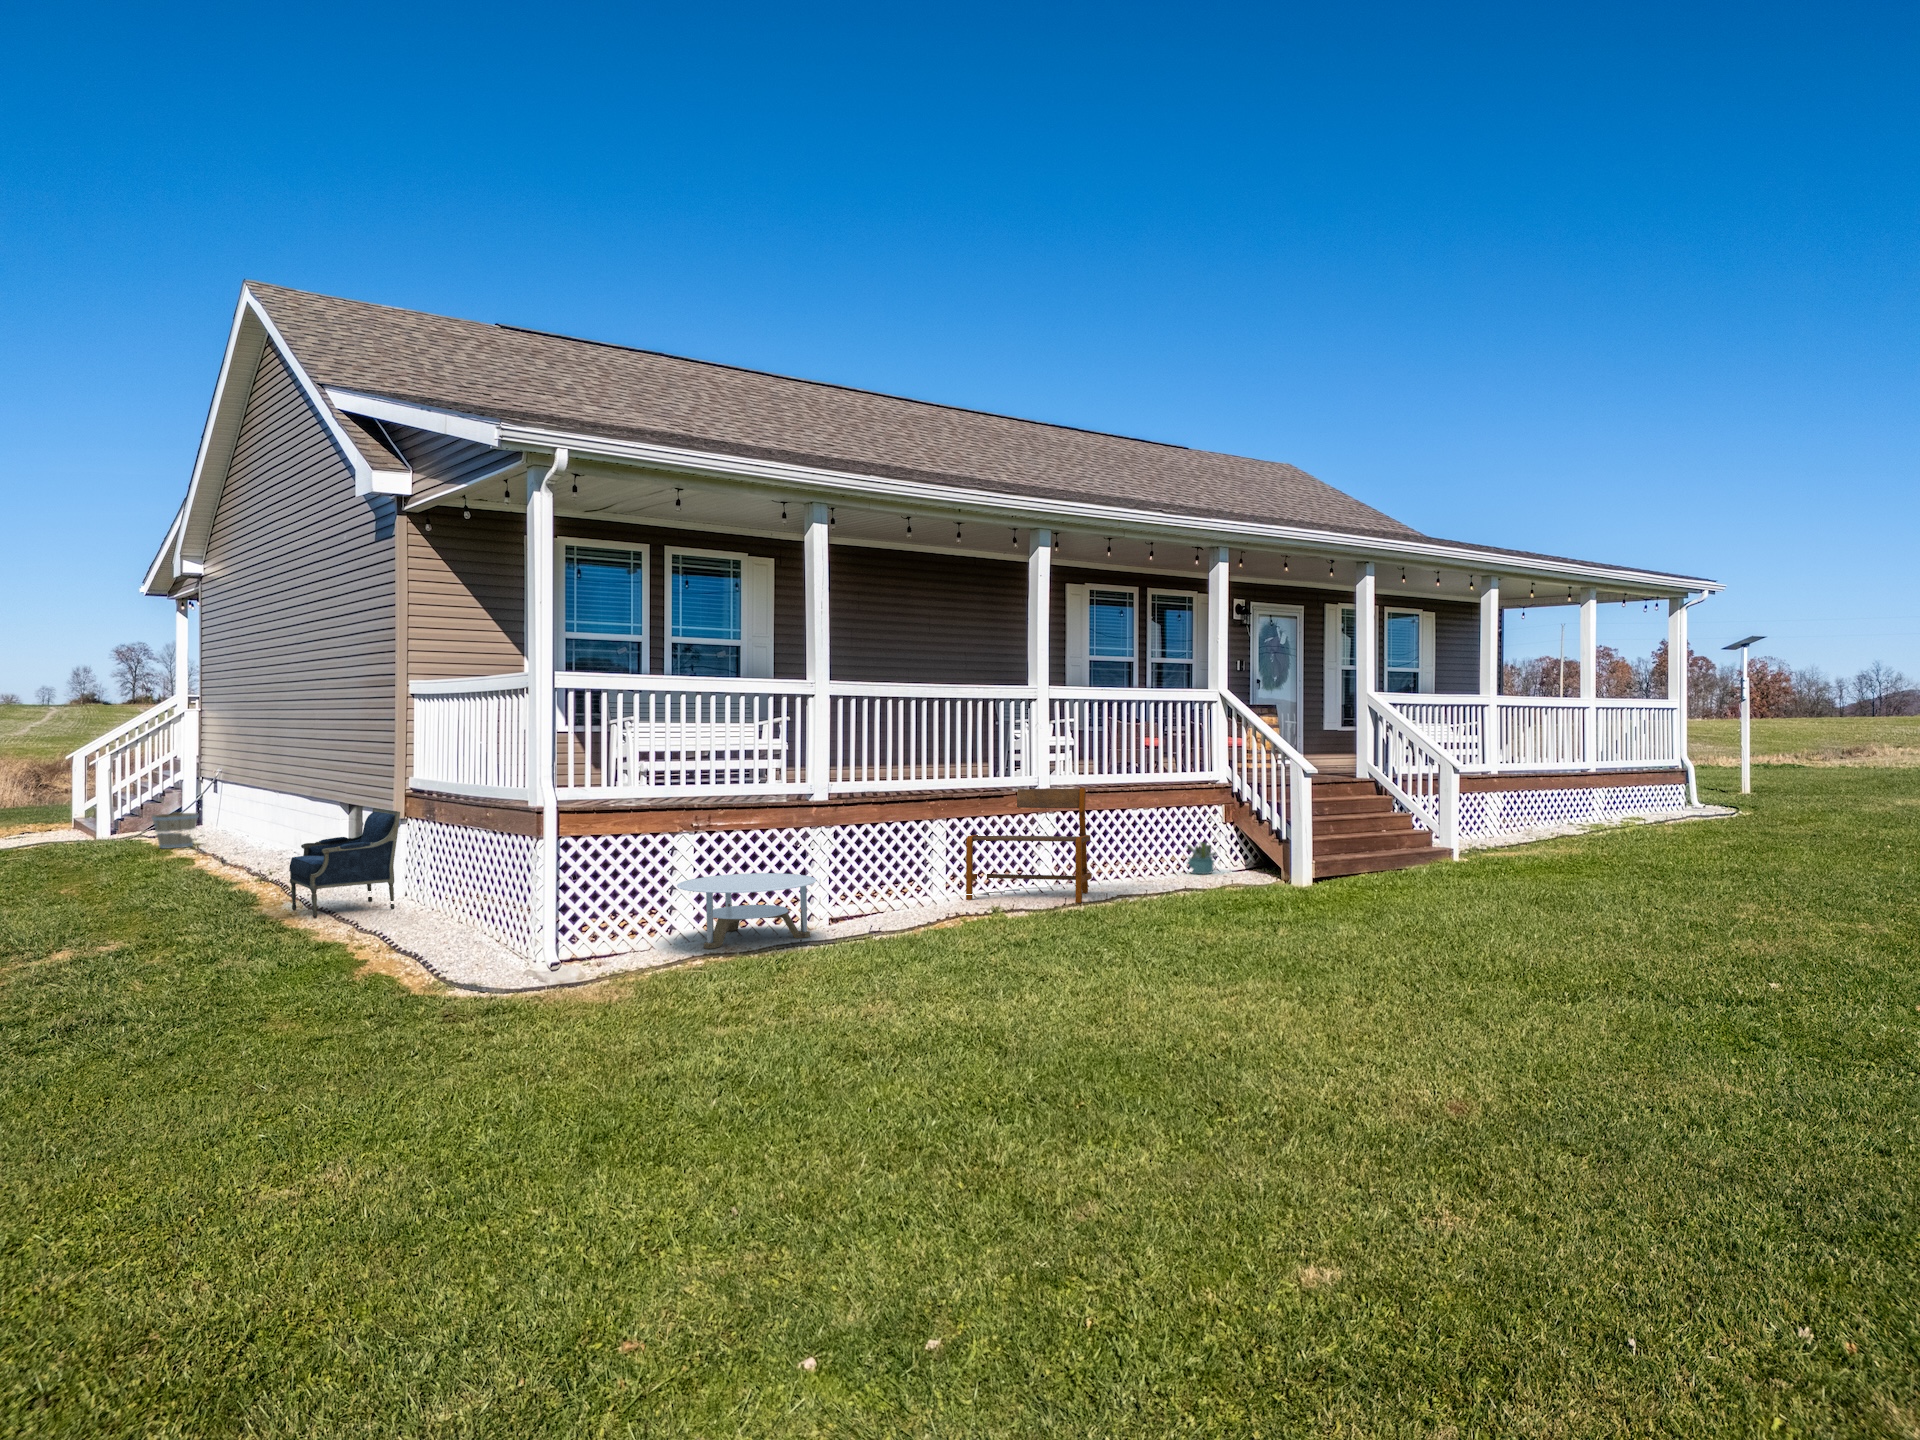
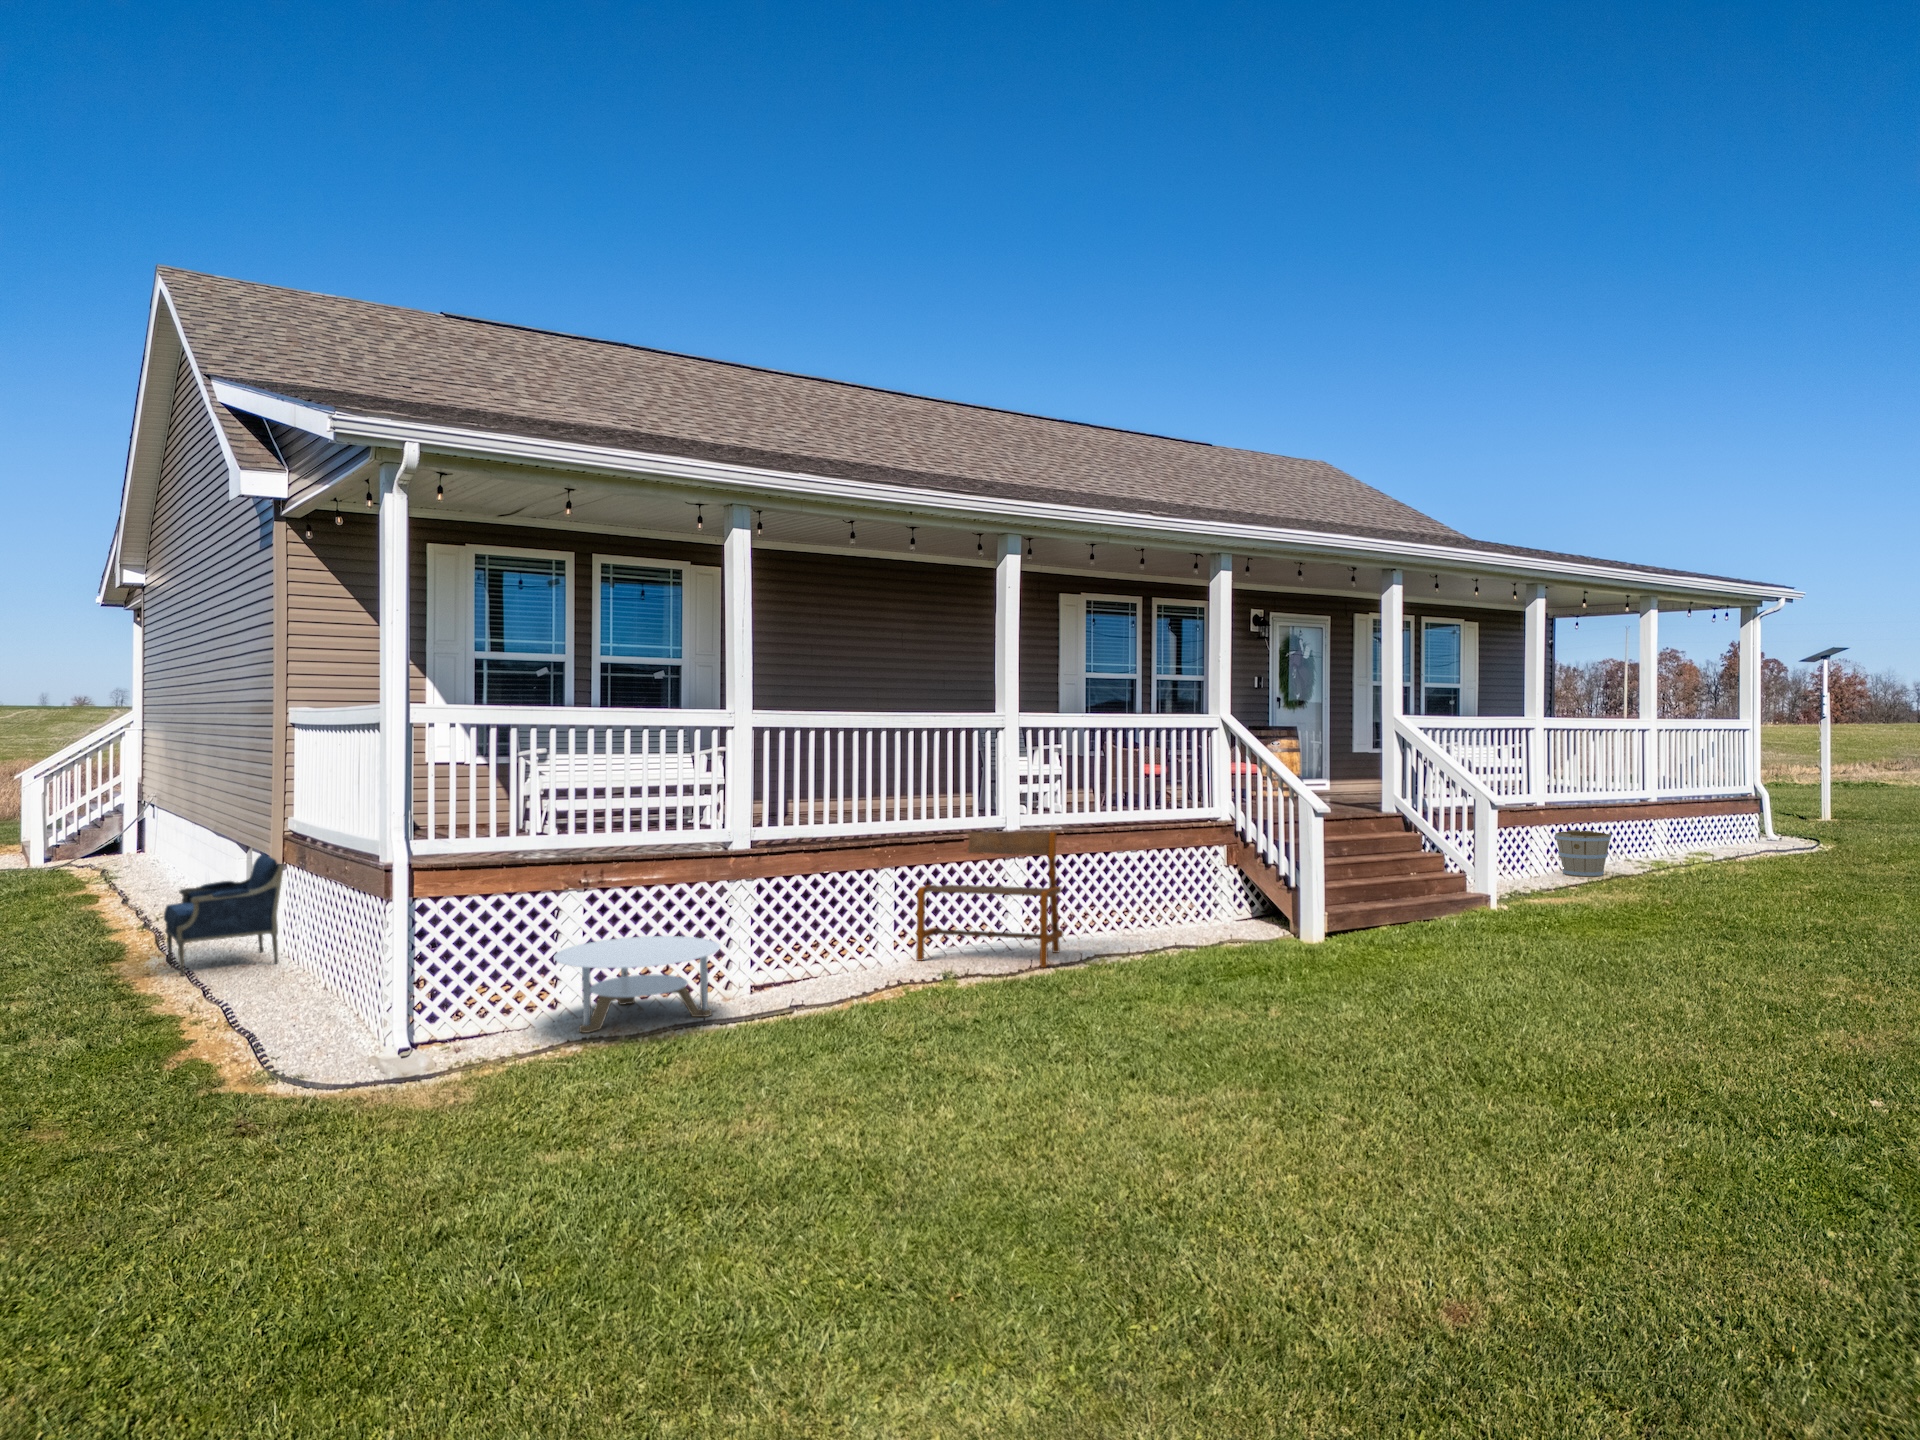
wooden bucket: present [152,812,199,849] -> present [1555,830,1611,877]
decorative plant: present [1187,842,1216,874] -> none [1179,889,1216,927]

